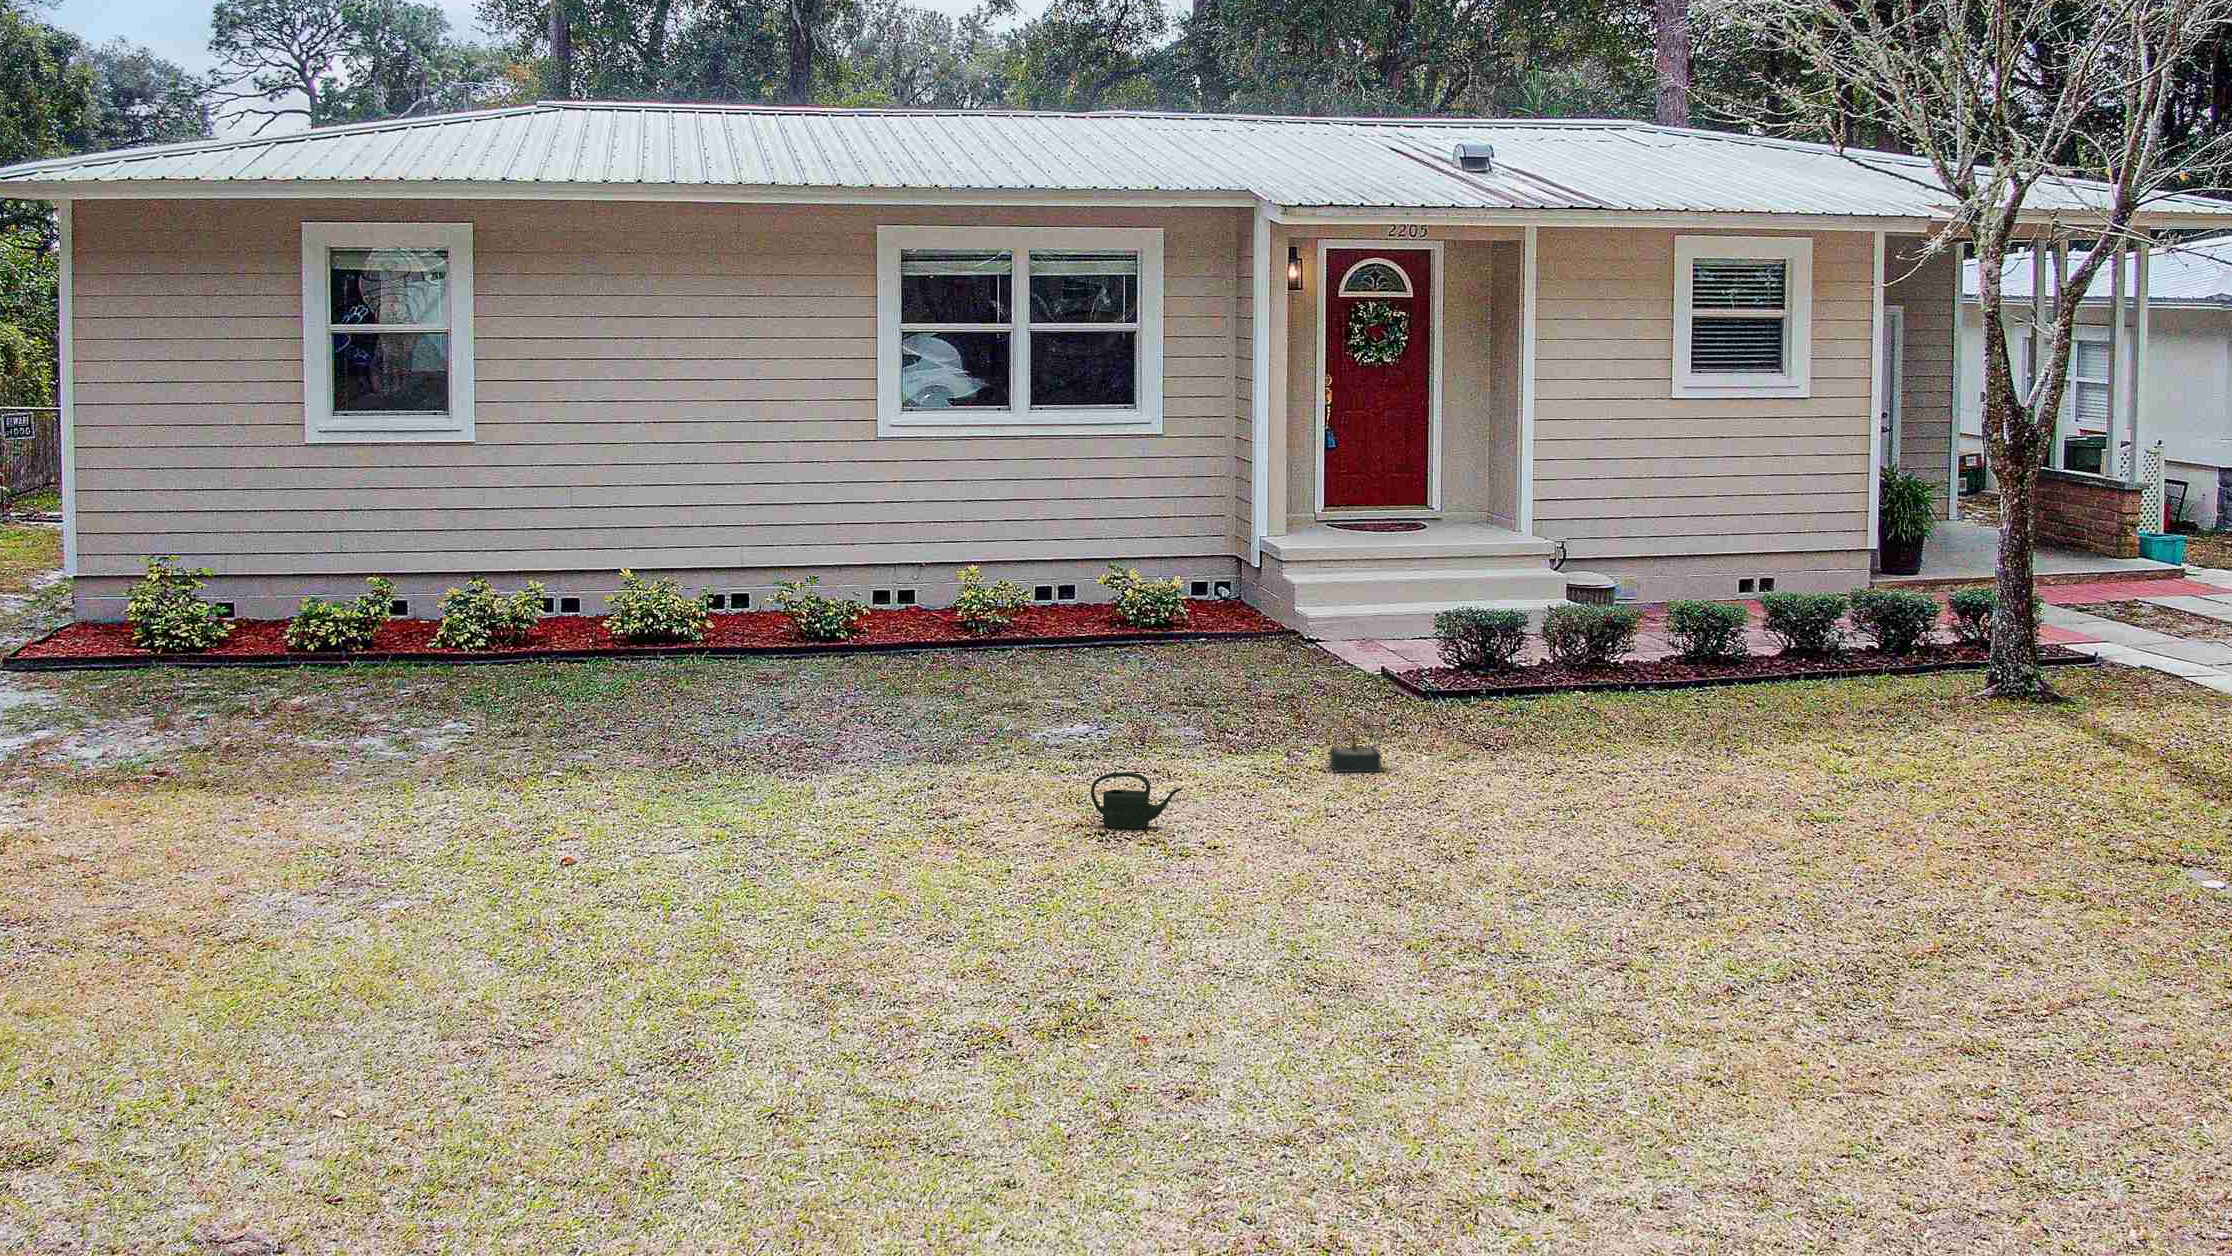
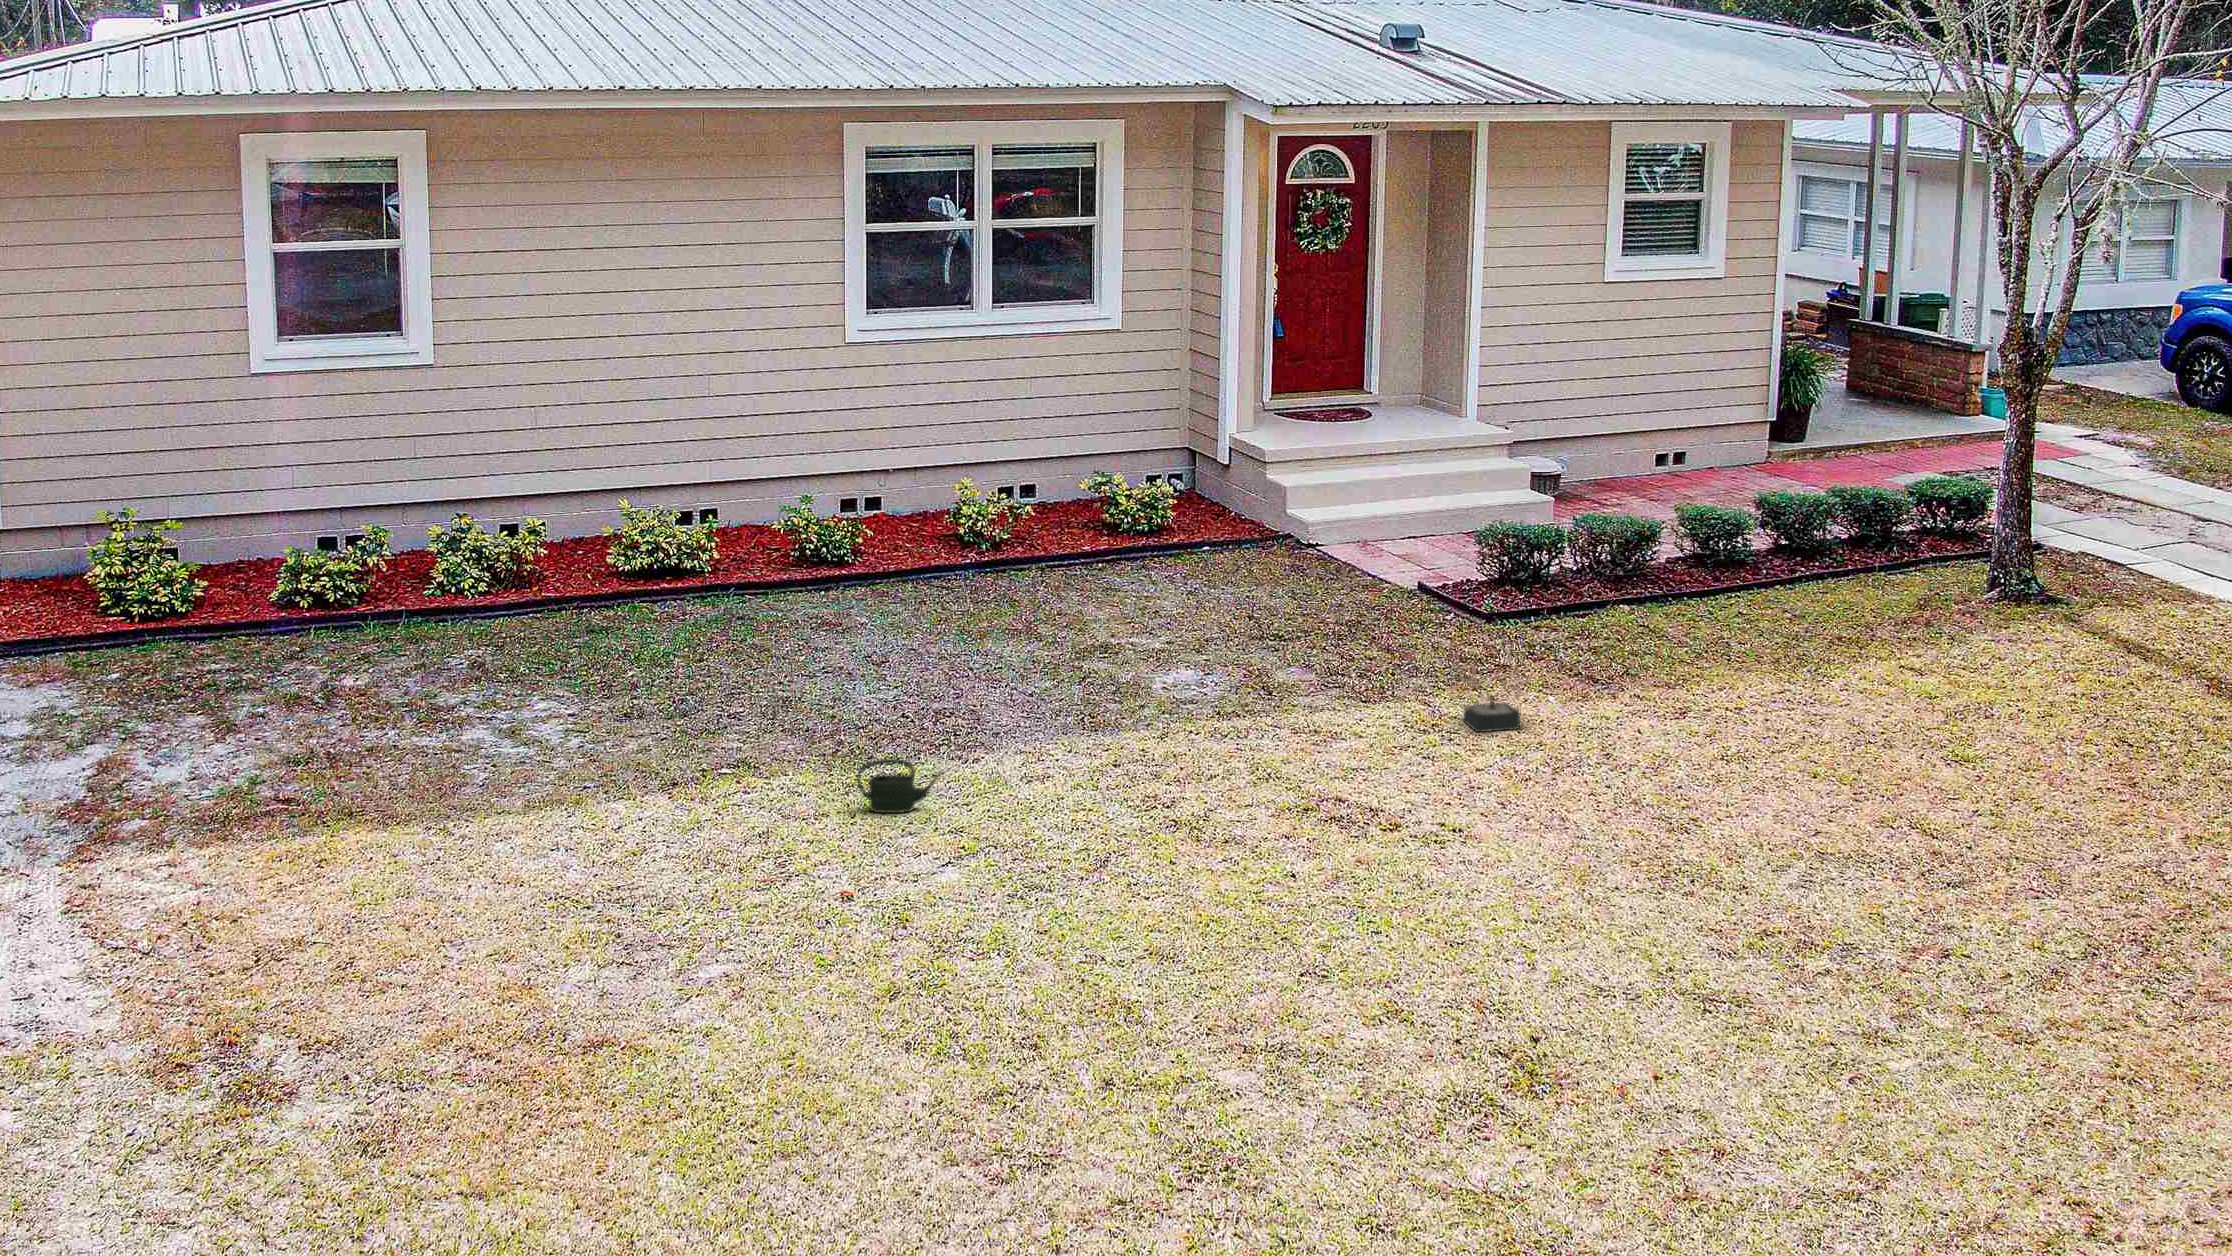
watering can: present [1091,772,1181,829] -> present [857,759,944,813]

